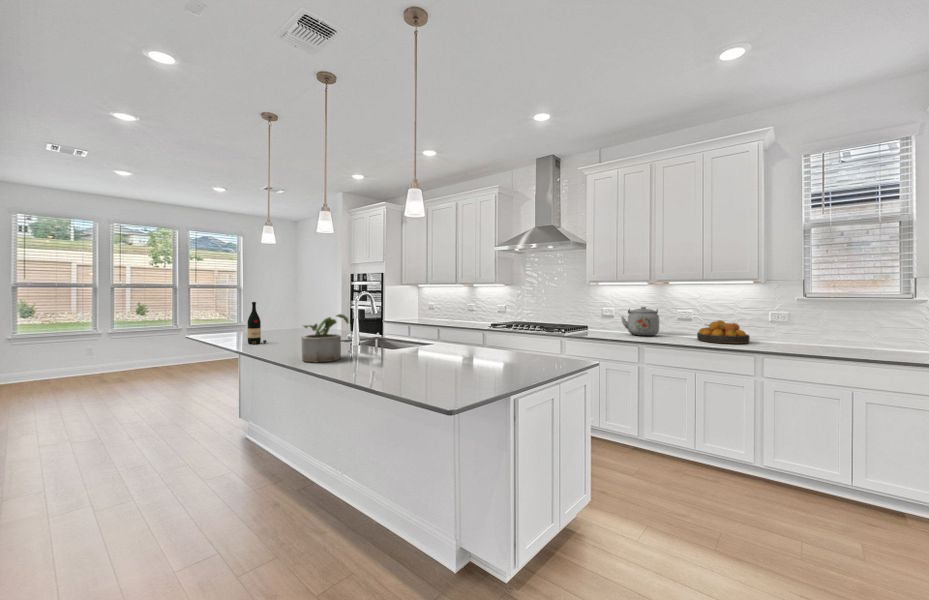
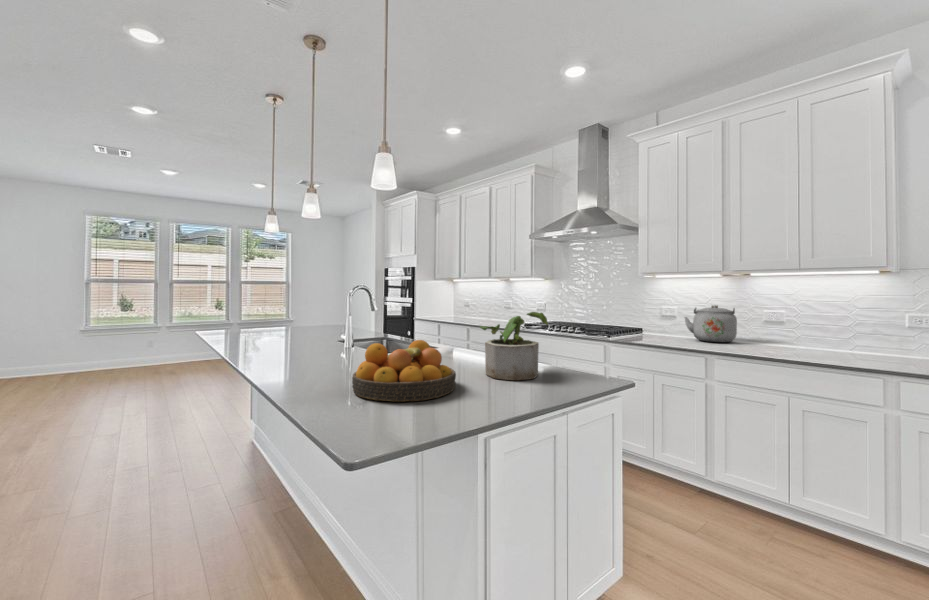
wine bottle: present [248,302,267,344] -> none [238,294,259,341]
potted plant: present [301,314,349,362] -> present [480,312,548,380]
fruit bowl: present [697,320,750,343] -> present [352,340,456,401]

